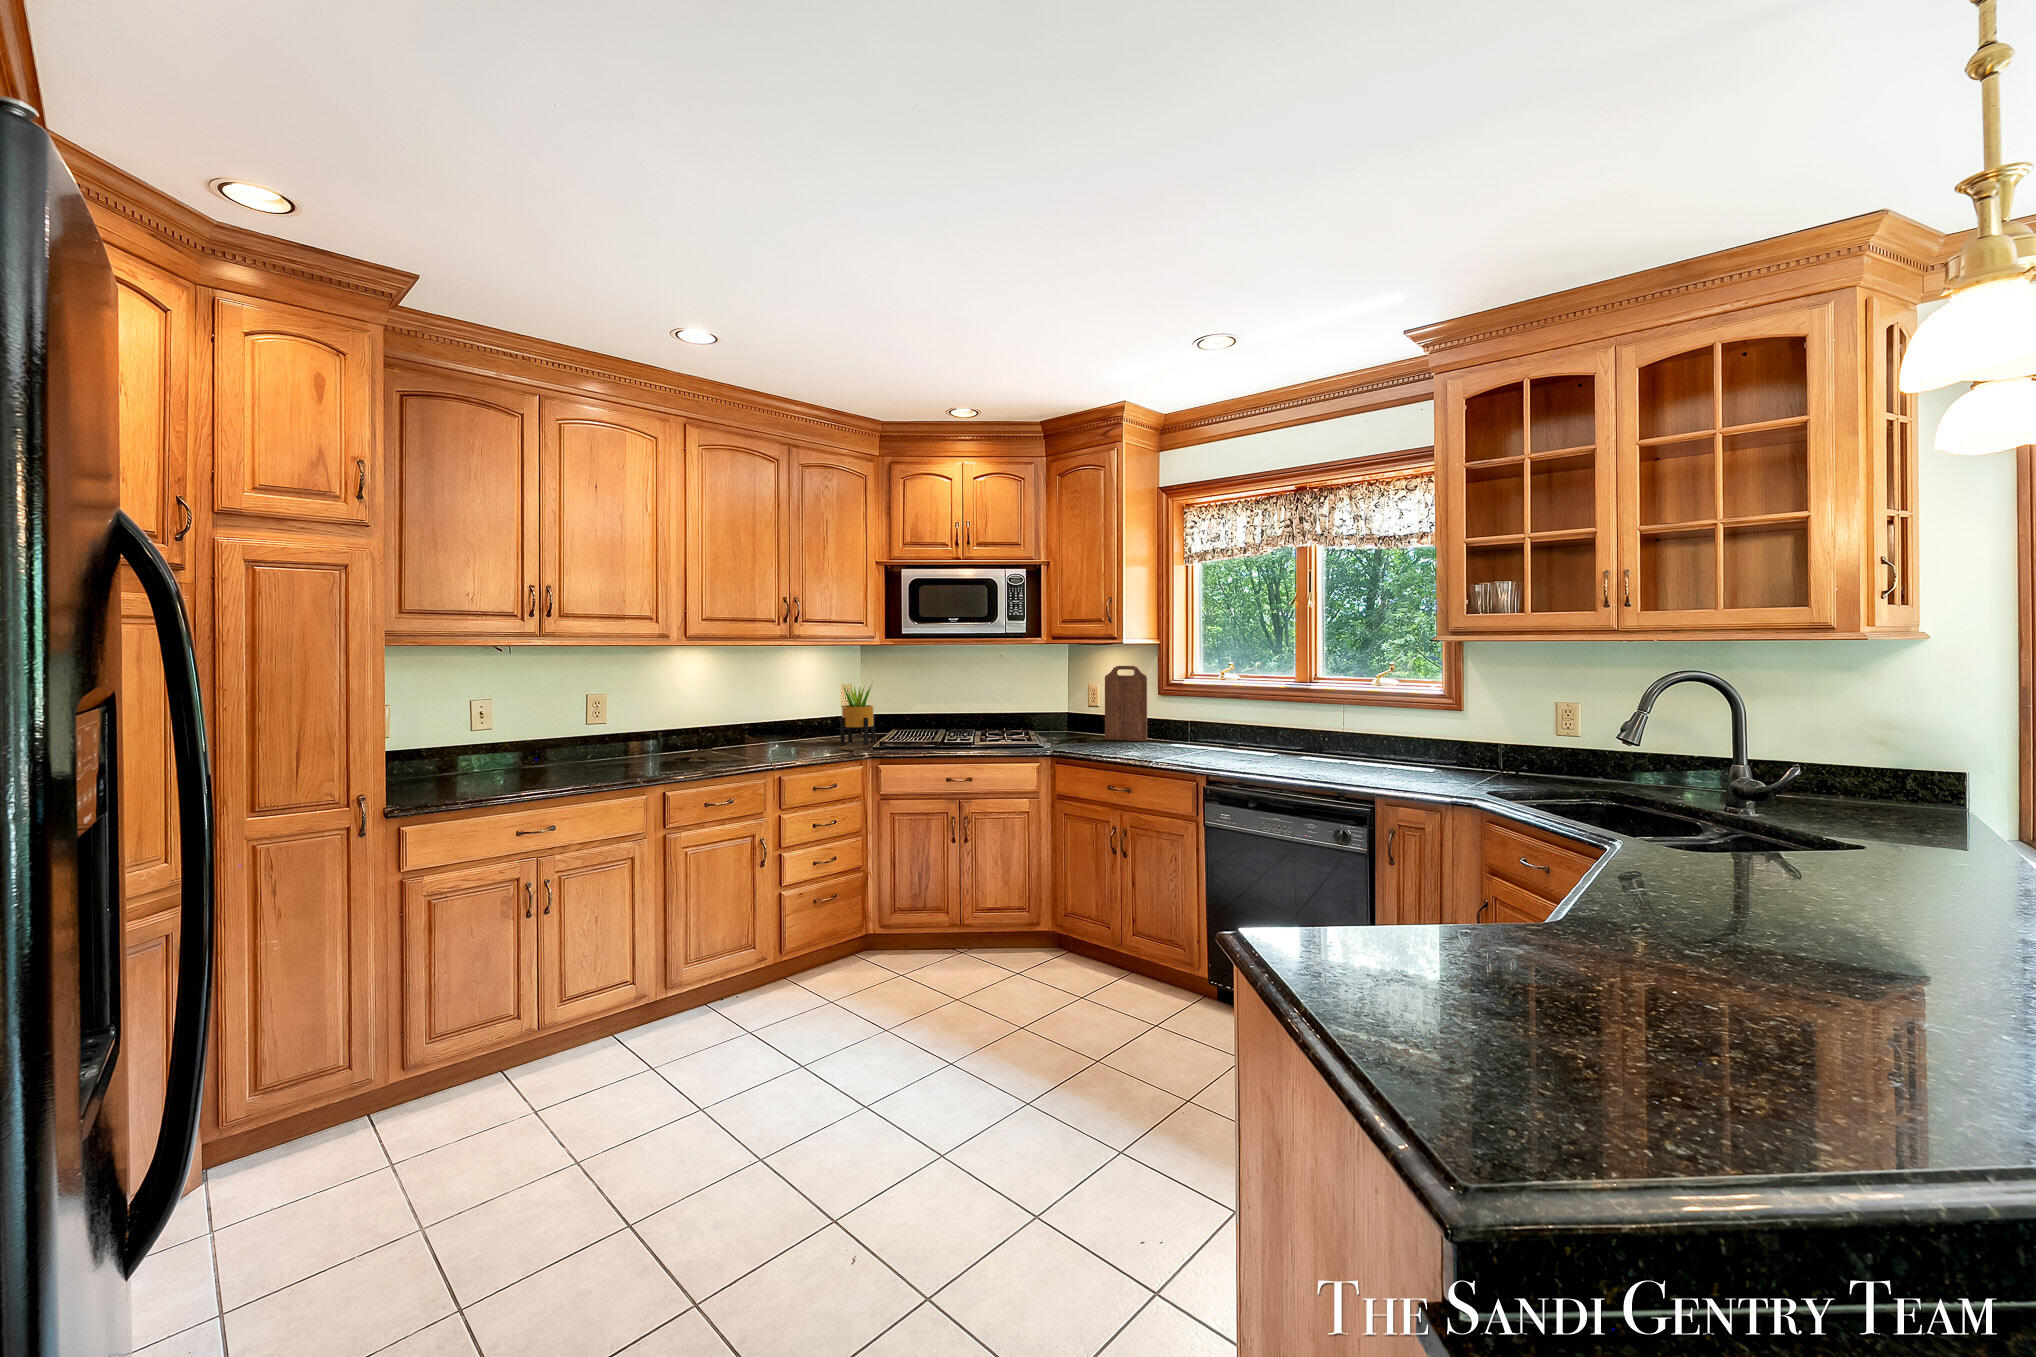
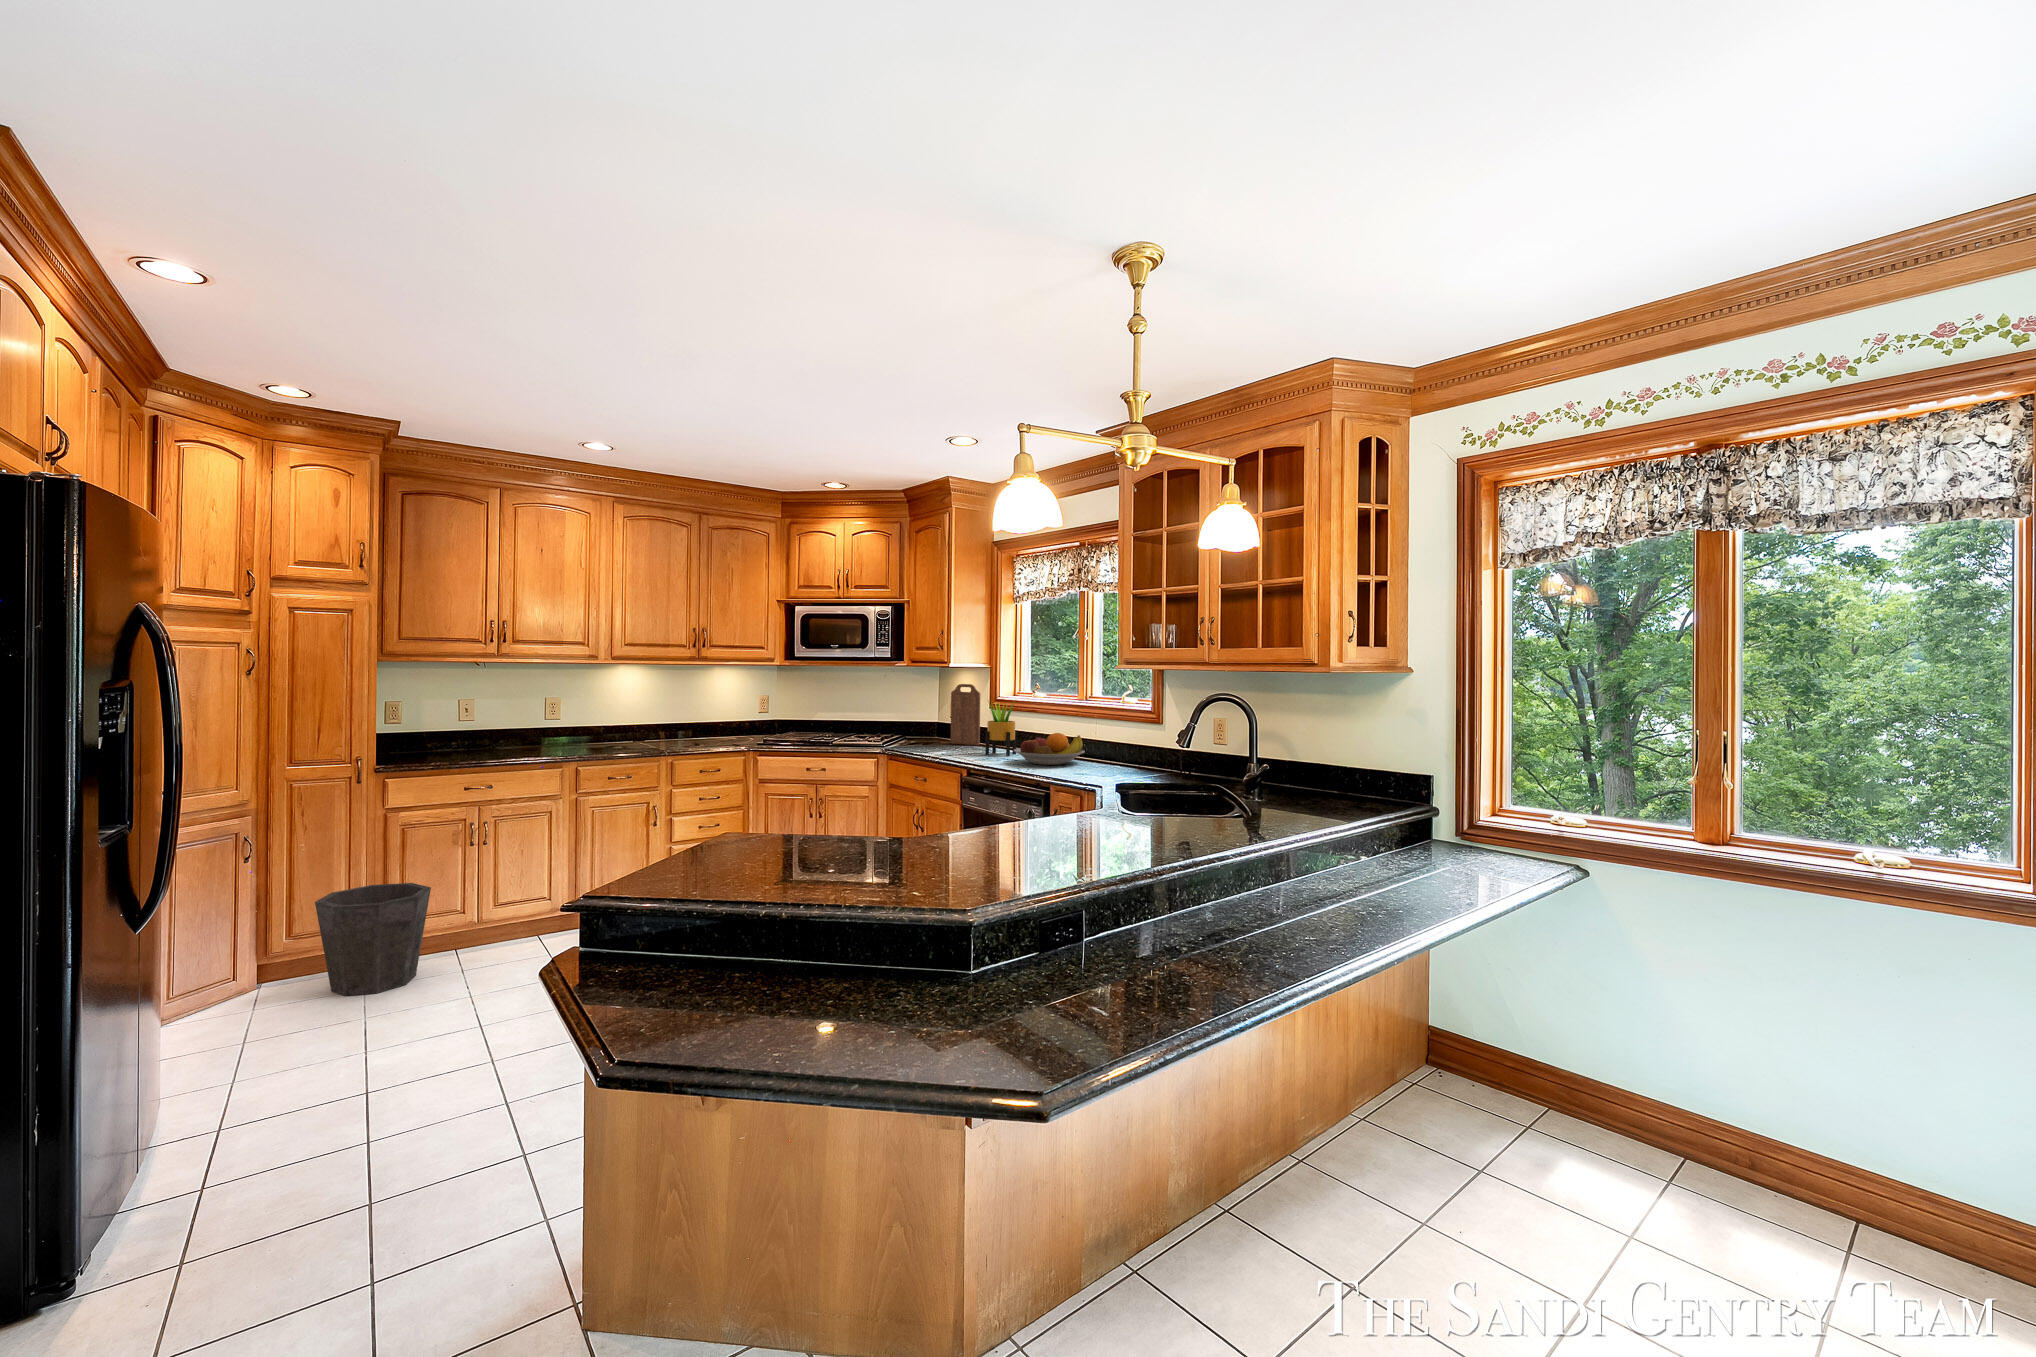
potted plant: present [840,685,875,744] -> present [985,701,1016,756]
fruit bowl: none [1252,723,1345,764] -> present [1014,733,1085,765]
waste bin: none [320,983,494,1179] -> present [315,883,431,996]

